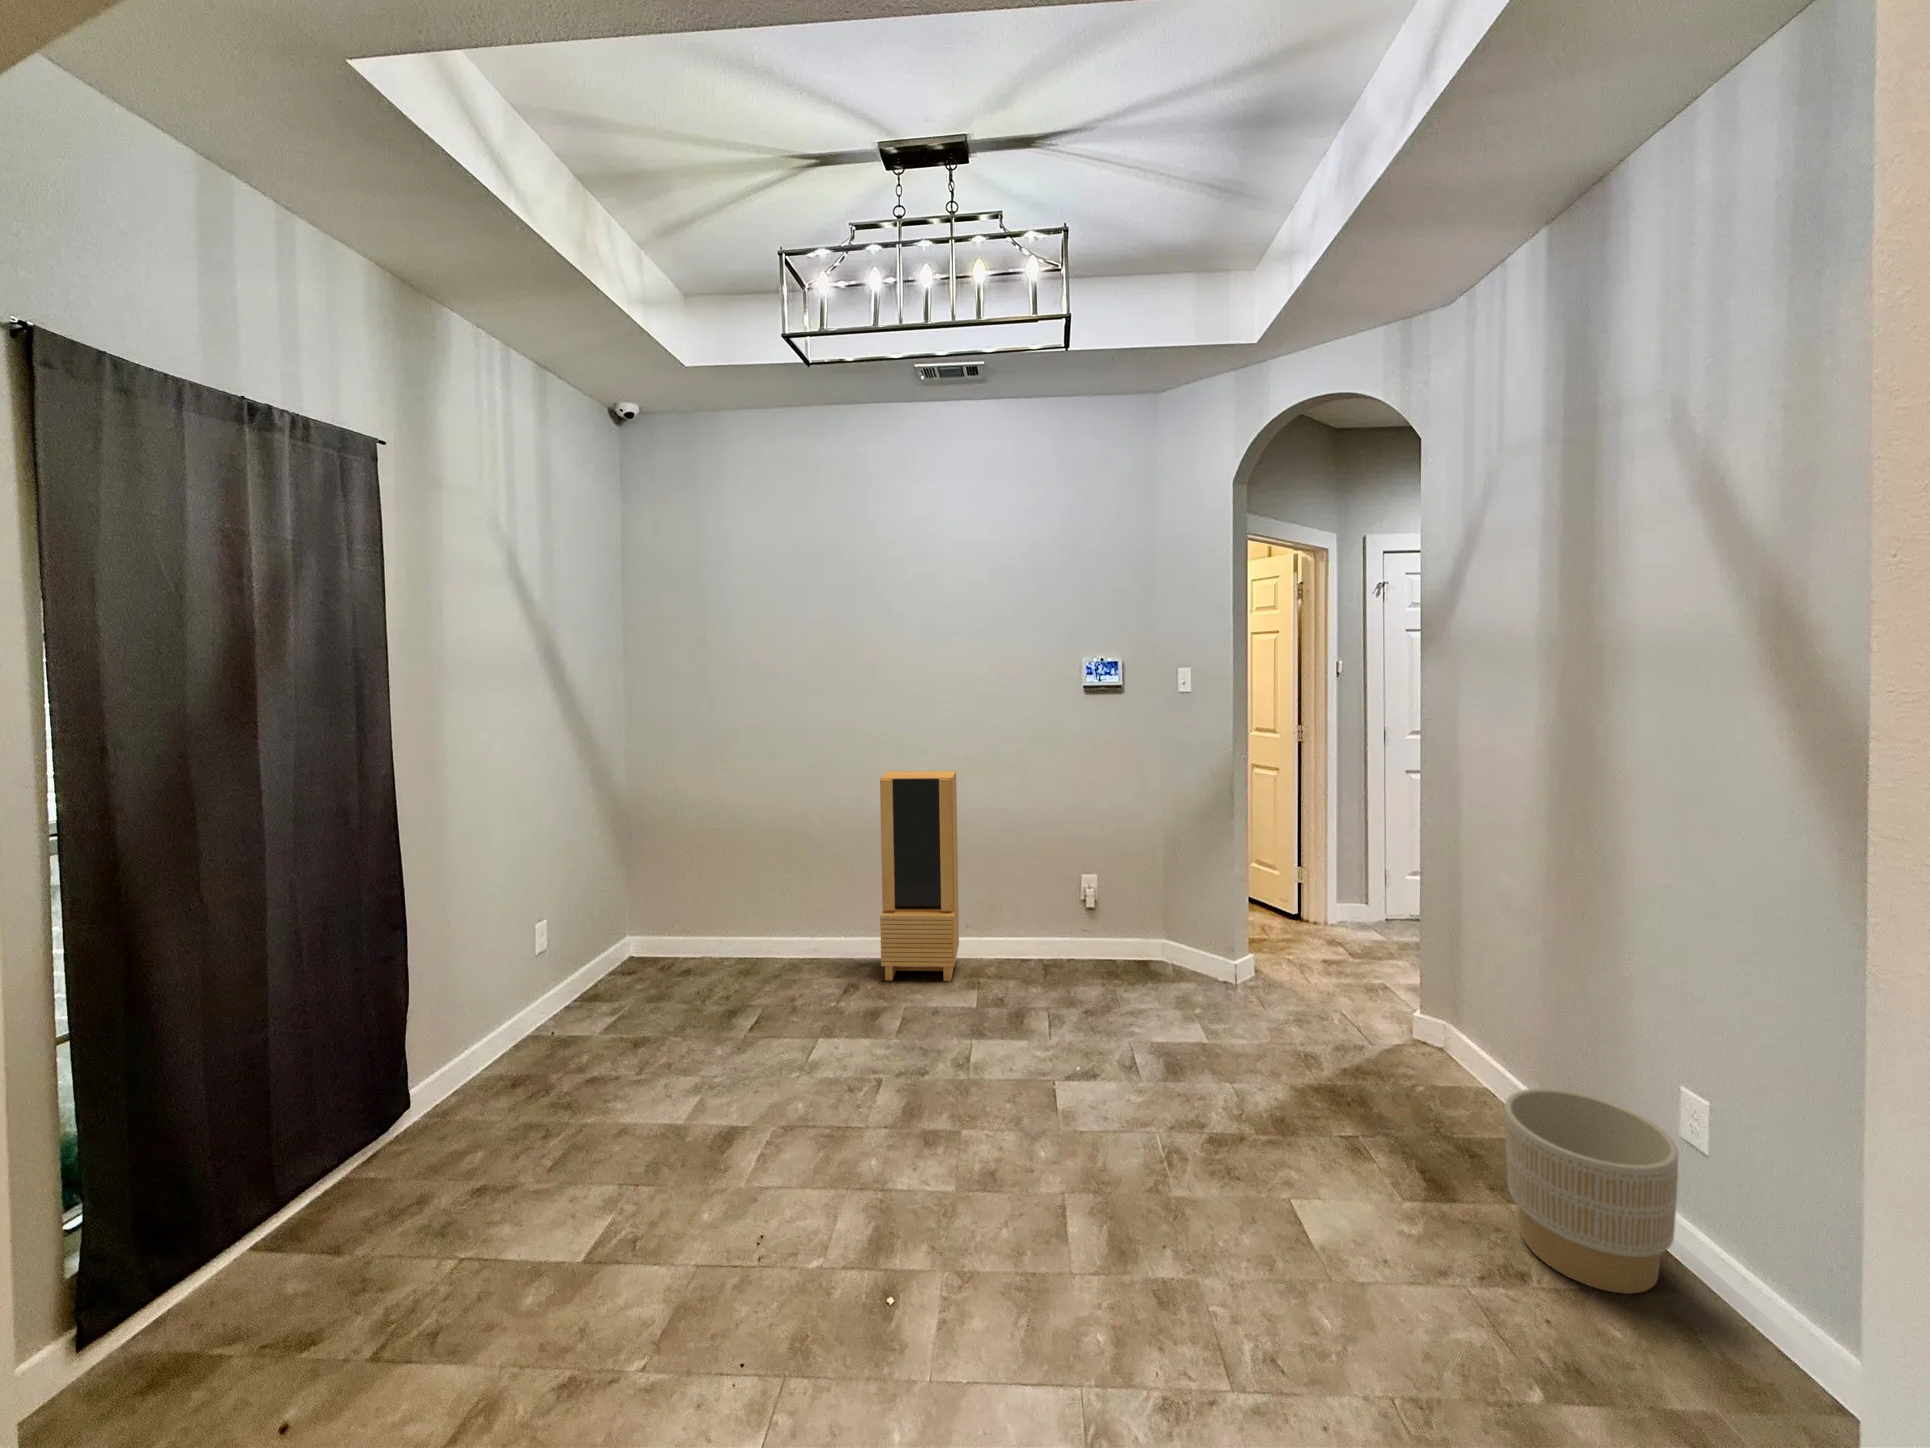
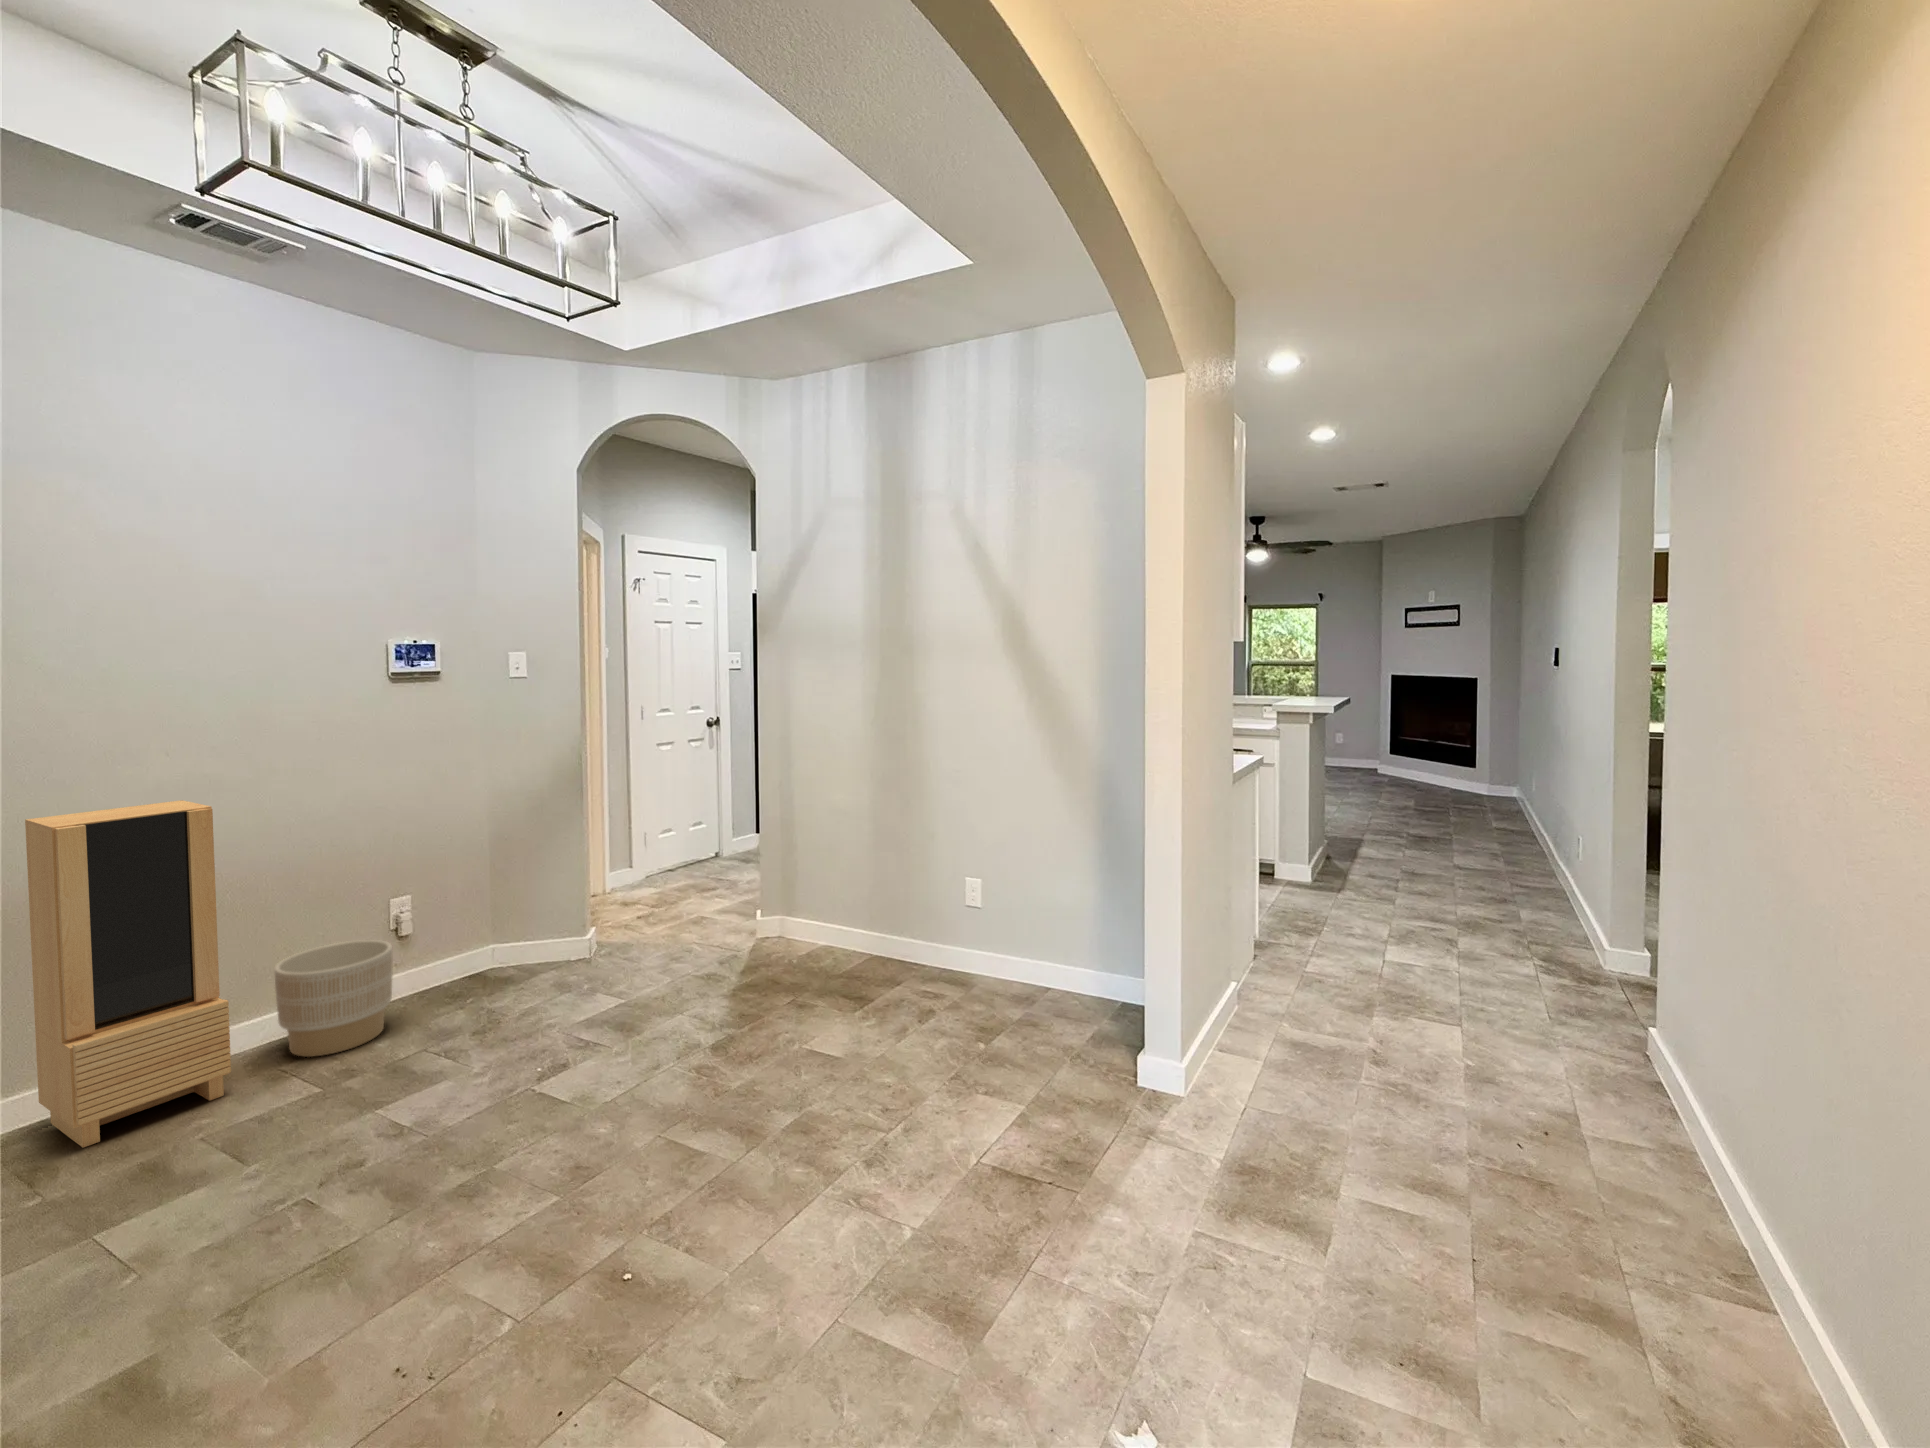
planter: present [1505,1088,1678,1294] -> present [274,940,392,1057]

